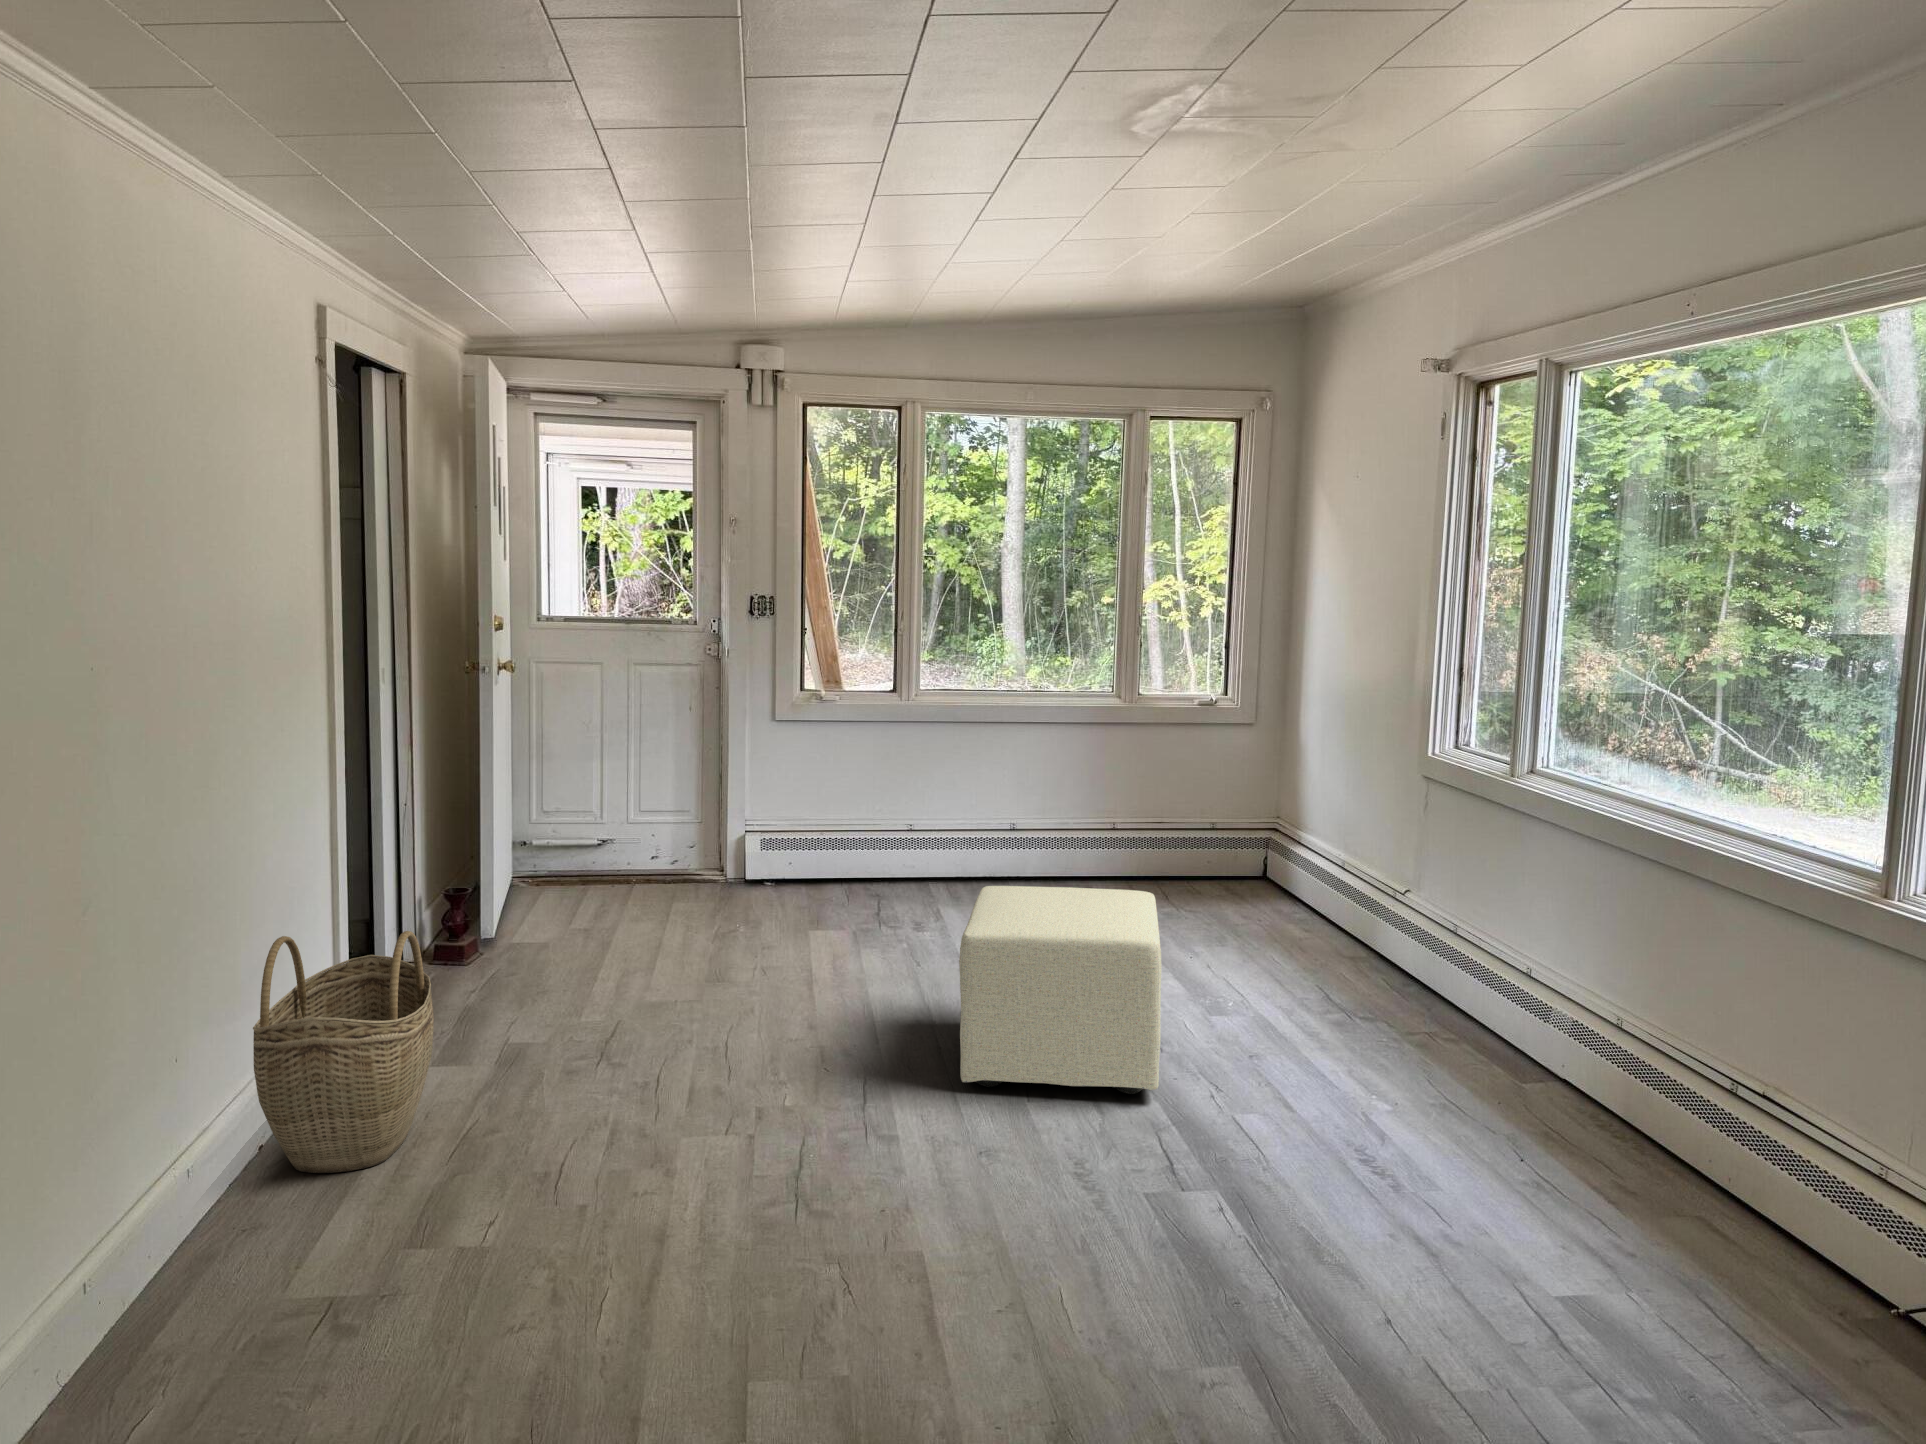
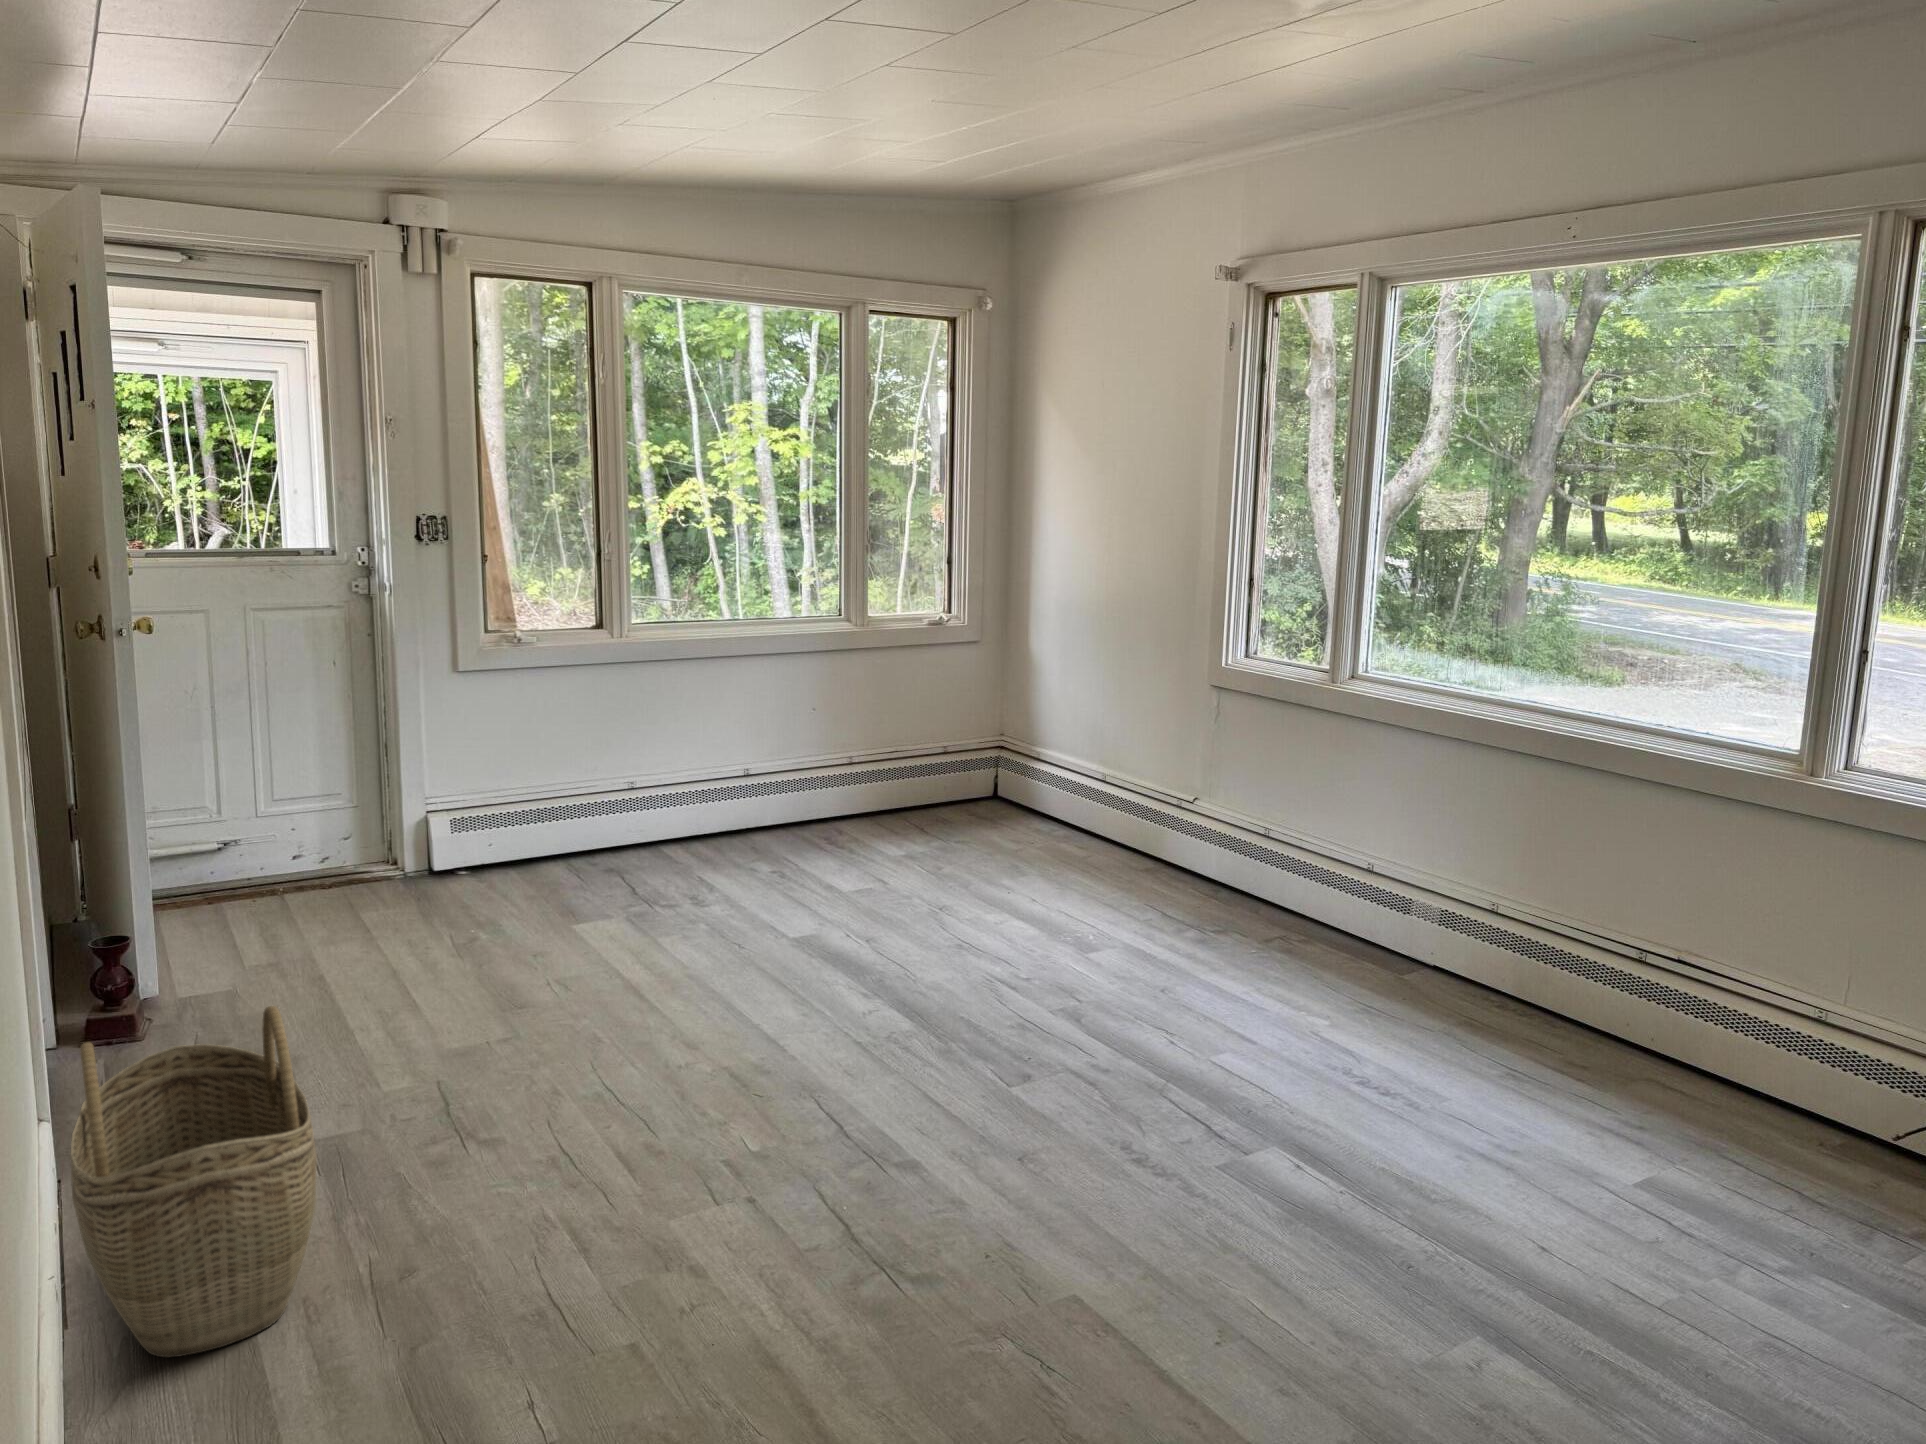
ottoman: present [959,886,1161,1094] -> none [858,833,1109,1067]

